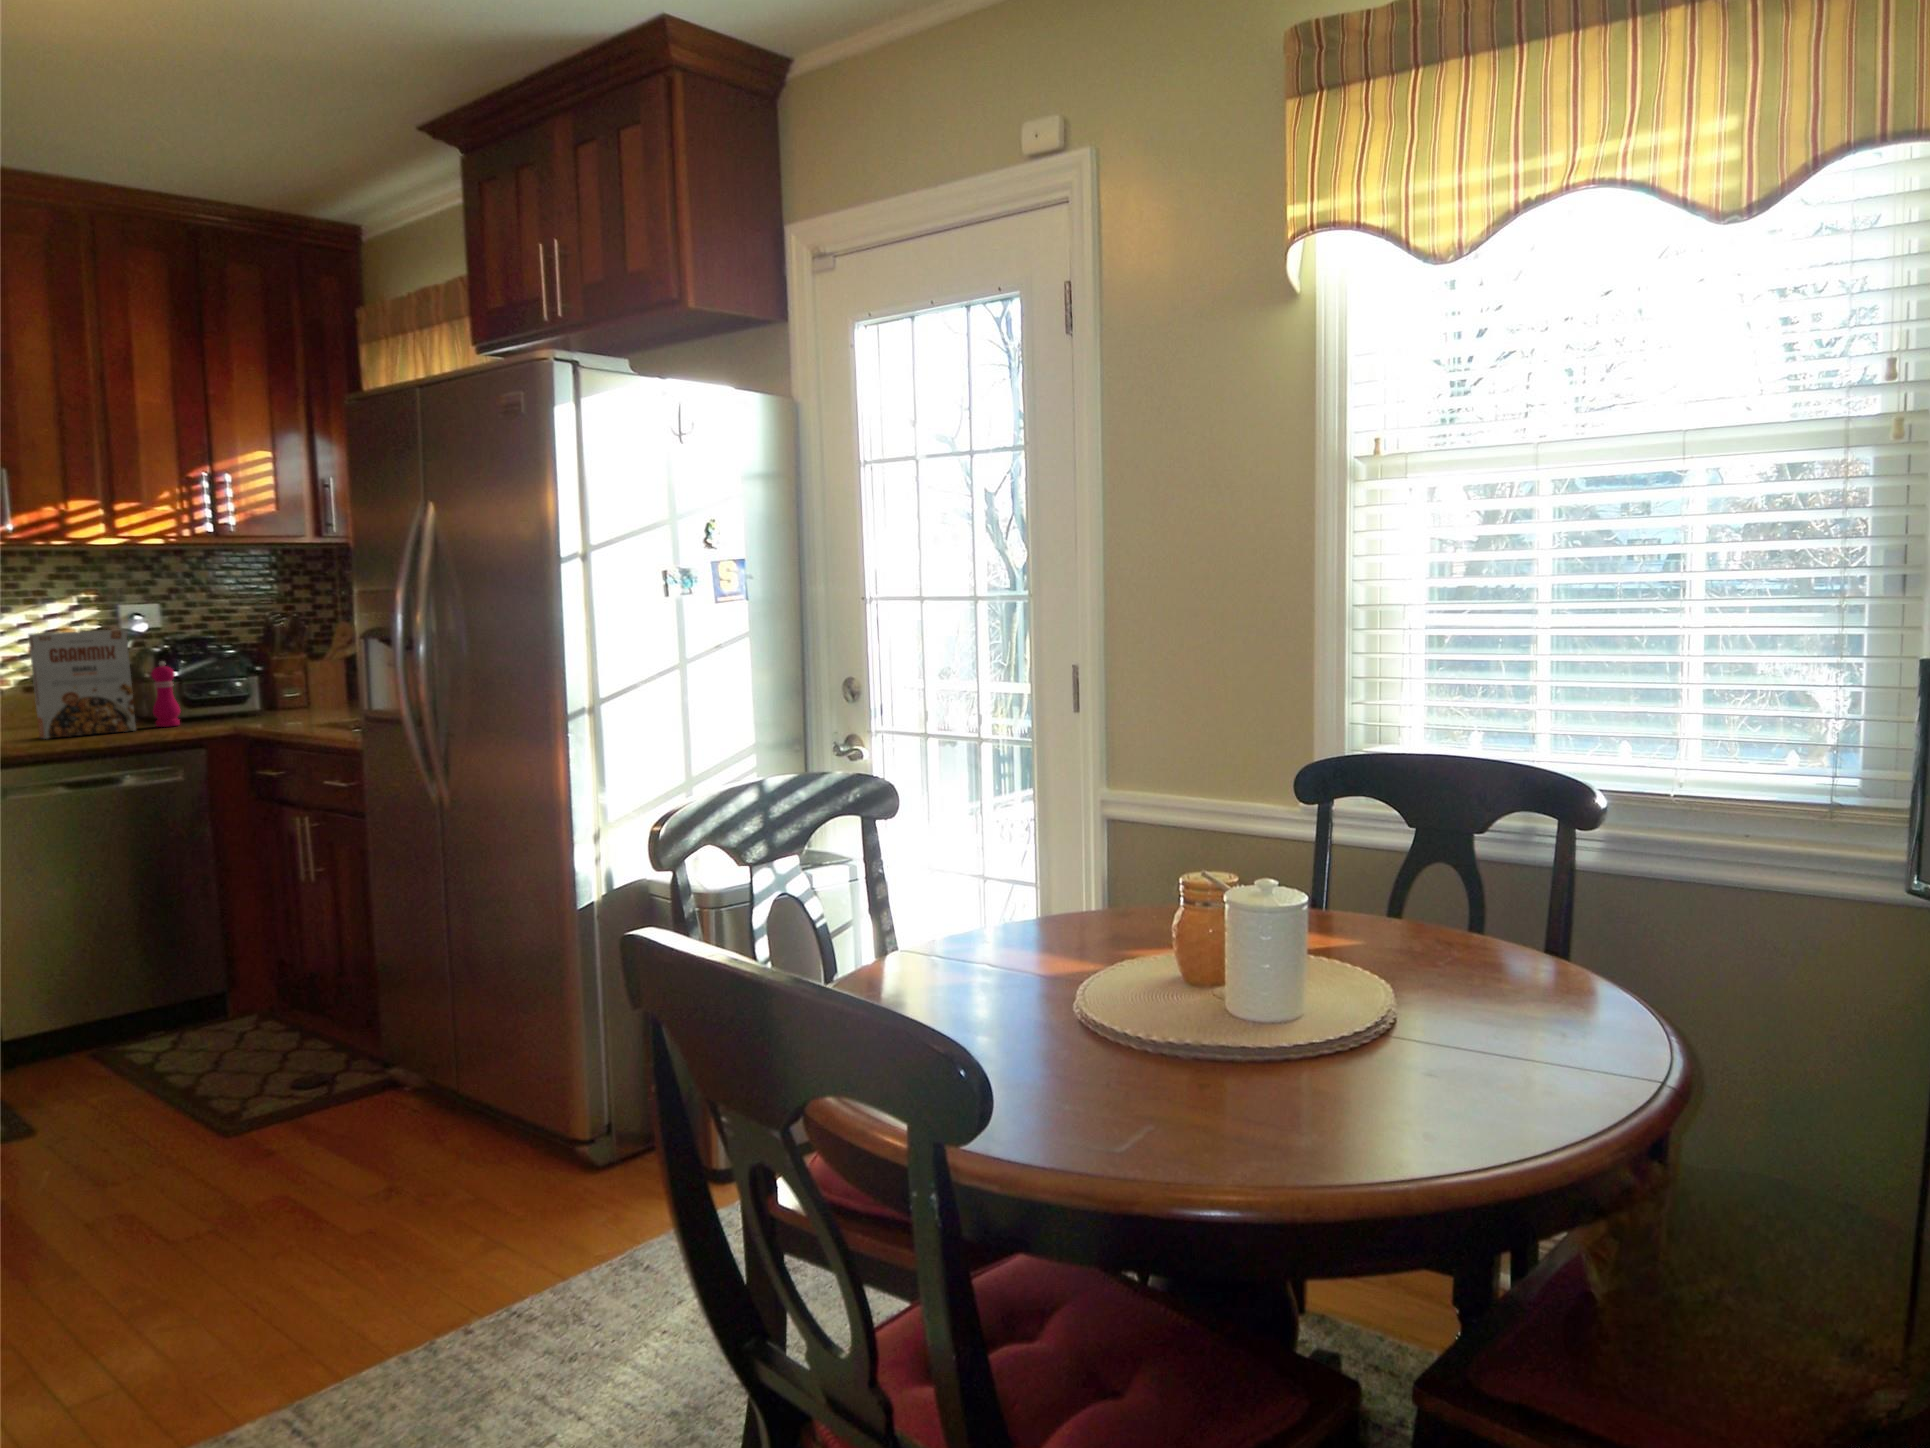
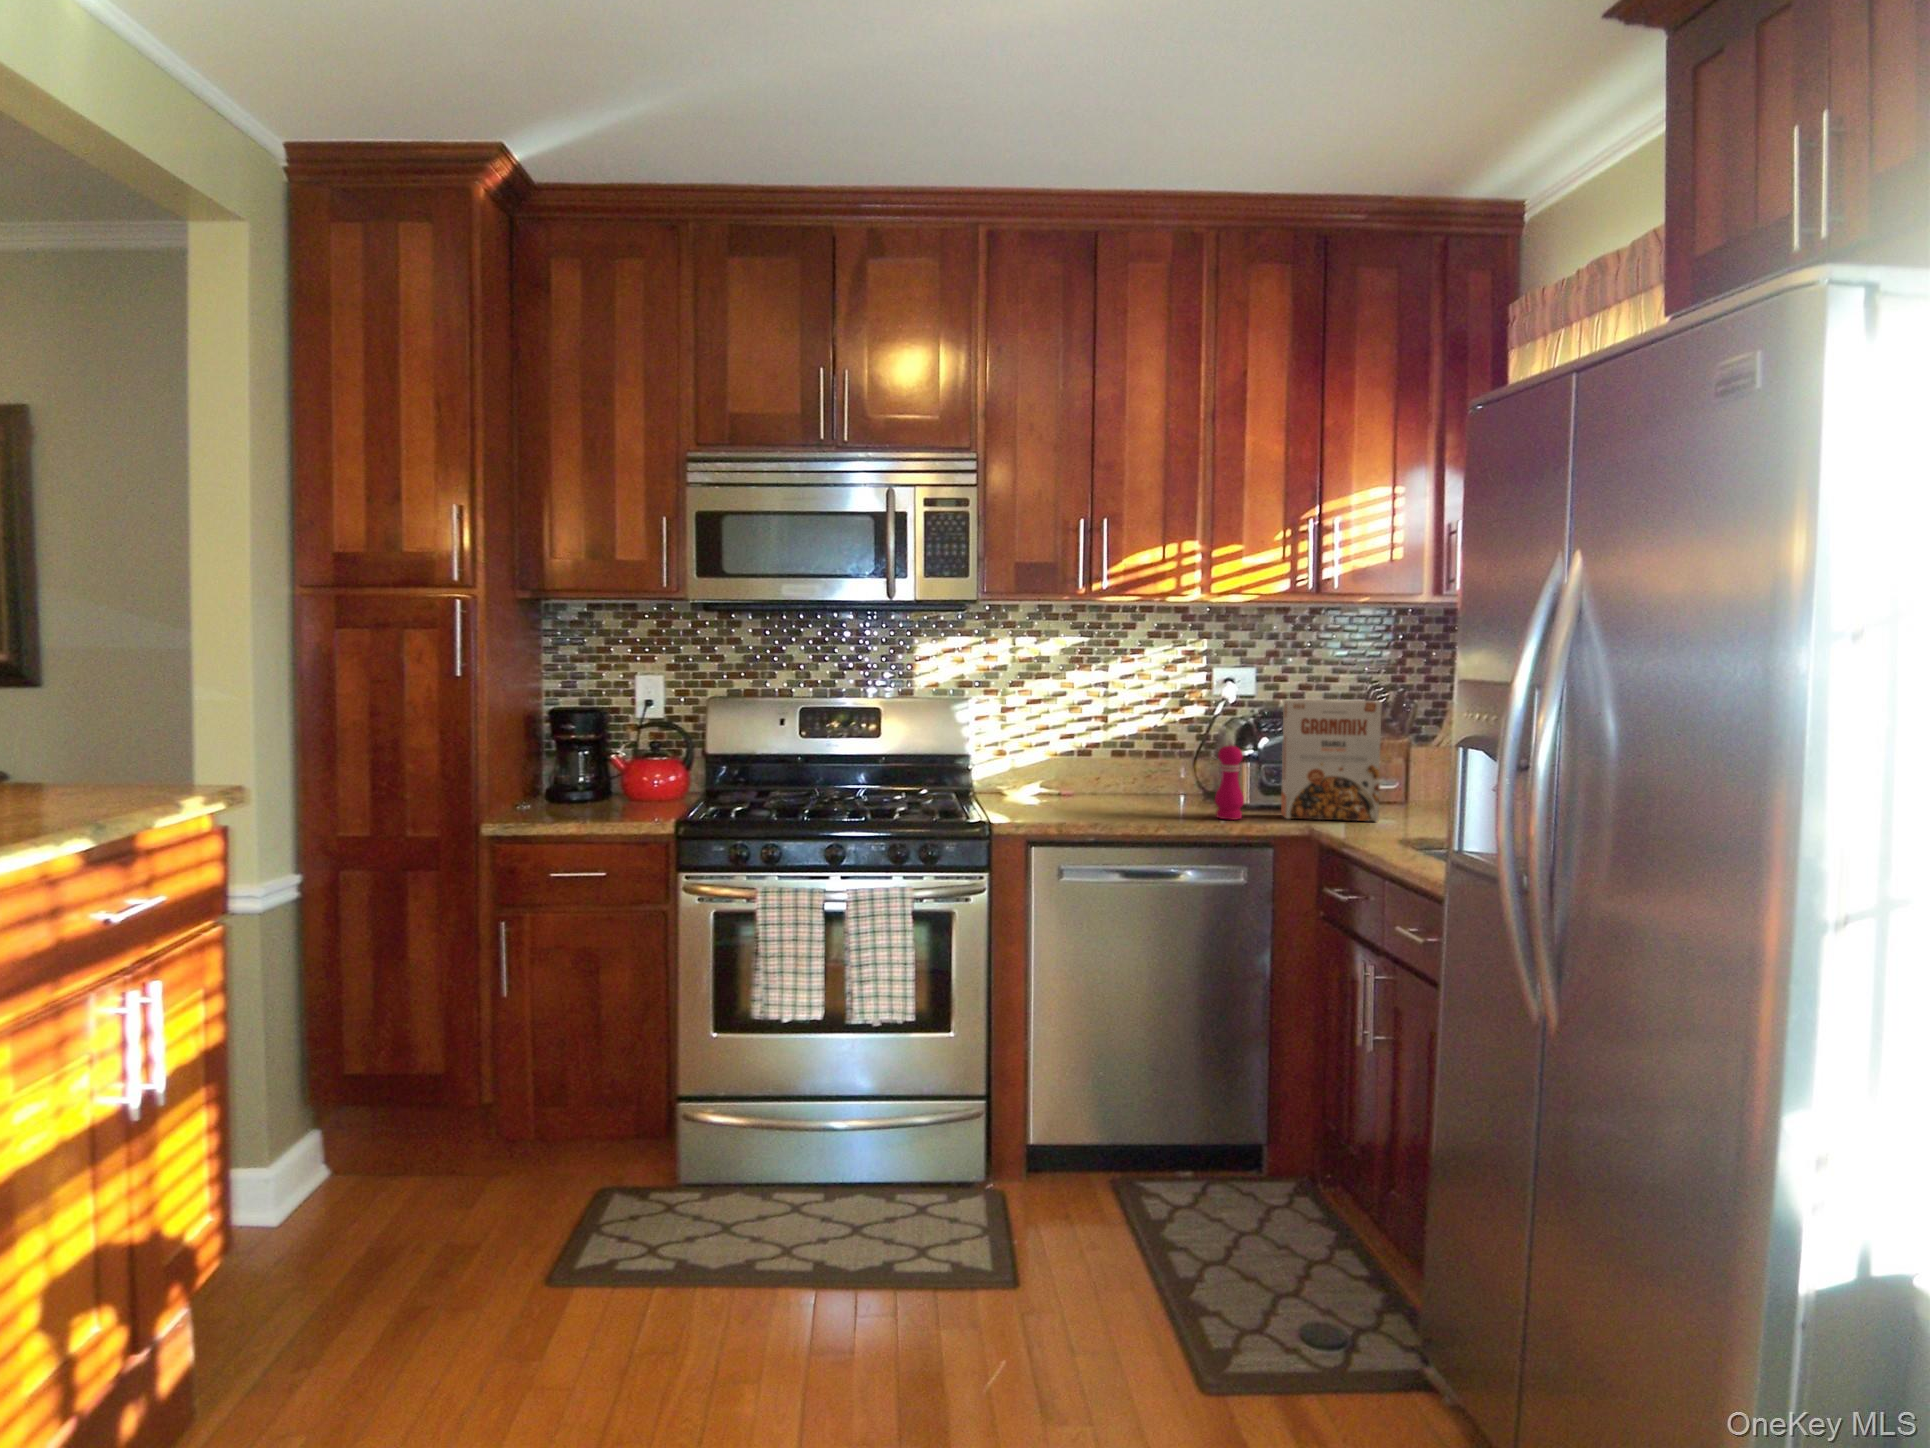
cereal box: present [28,630,136,739] -> present [1281,699,1381,821]

